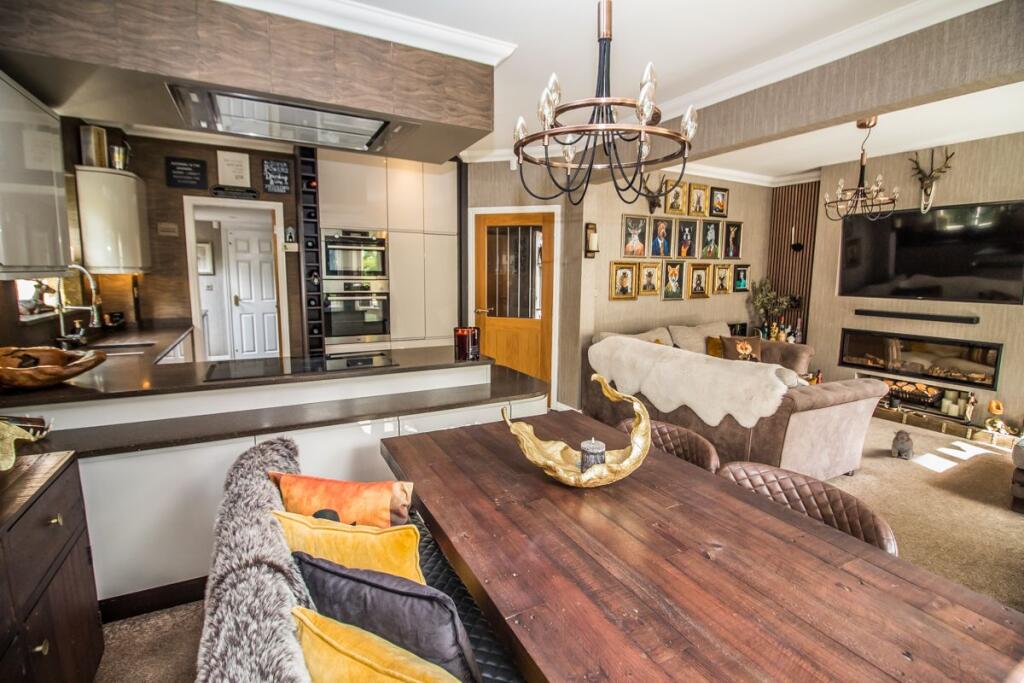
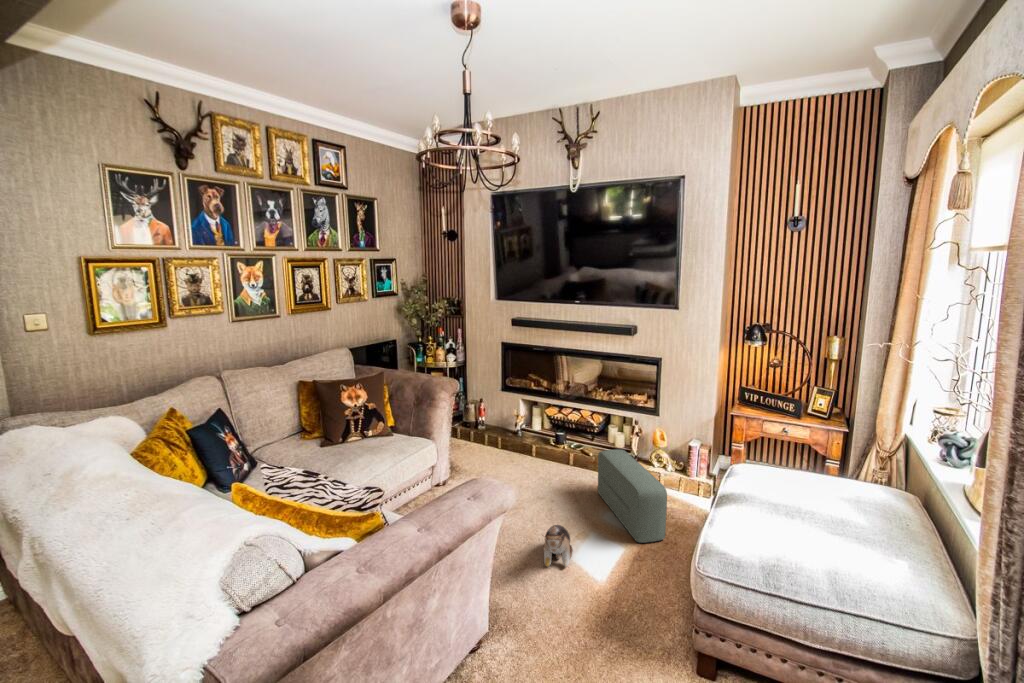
pouf: none [932,405,999,462] -> present [598,449,667,543]

